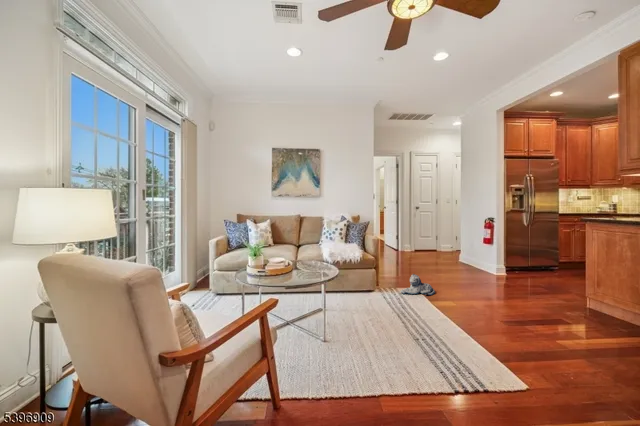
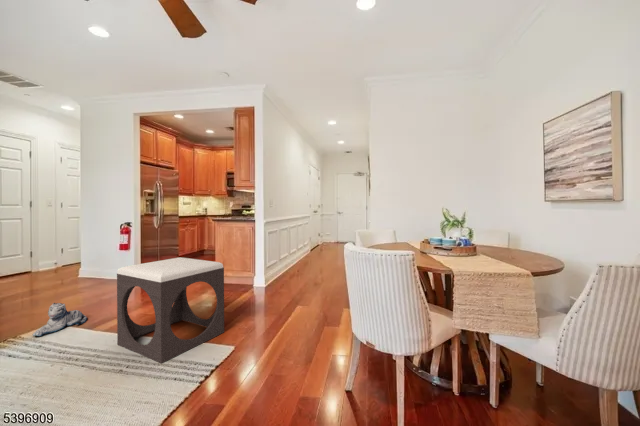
footstool: none [434,257,536,363] -> present [117,257,224,363]

